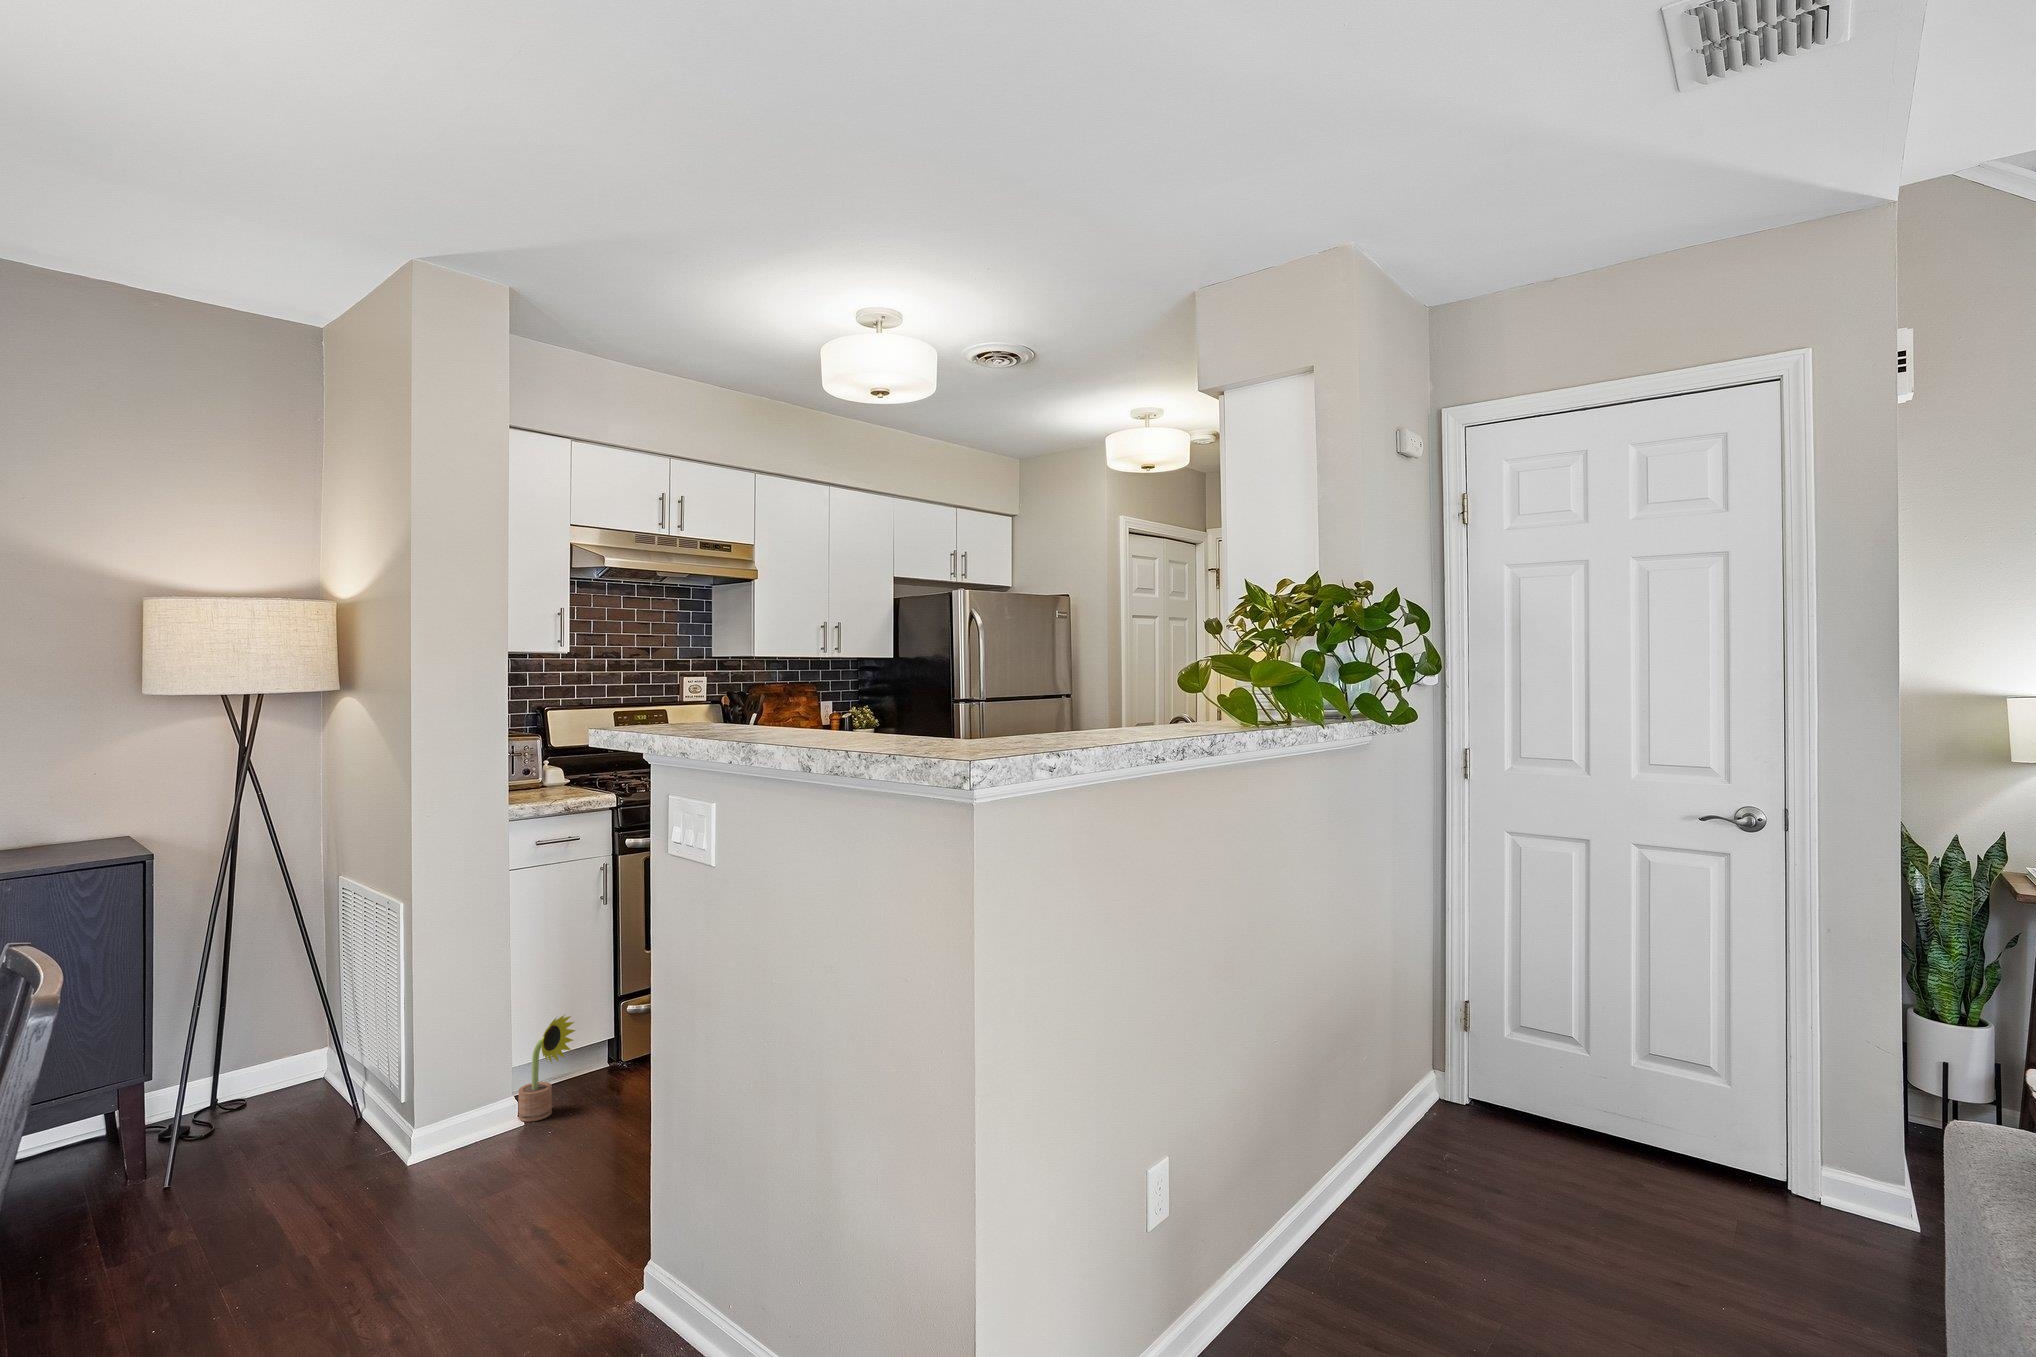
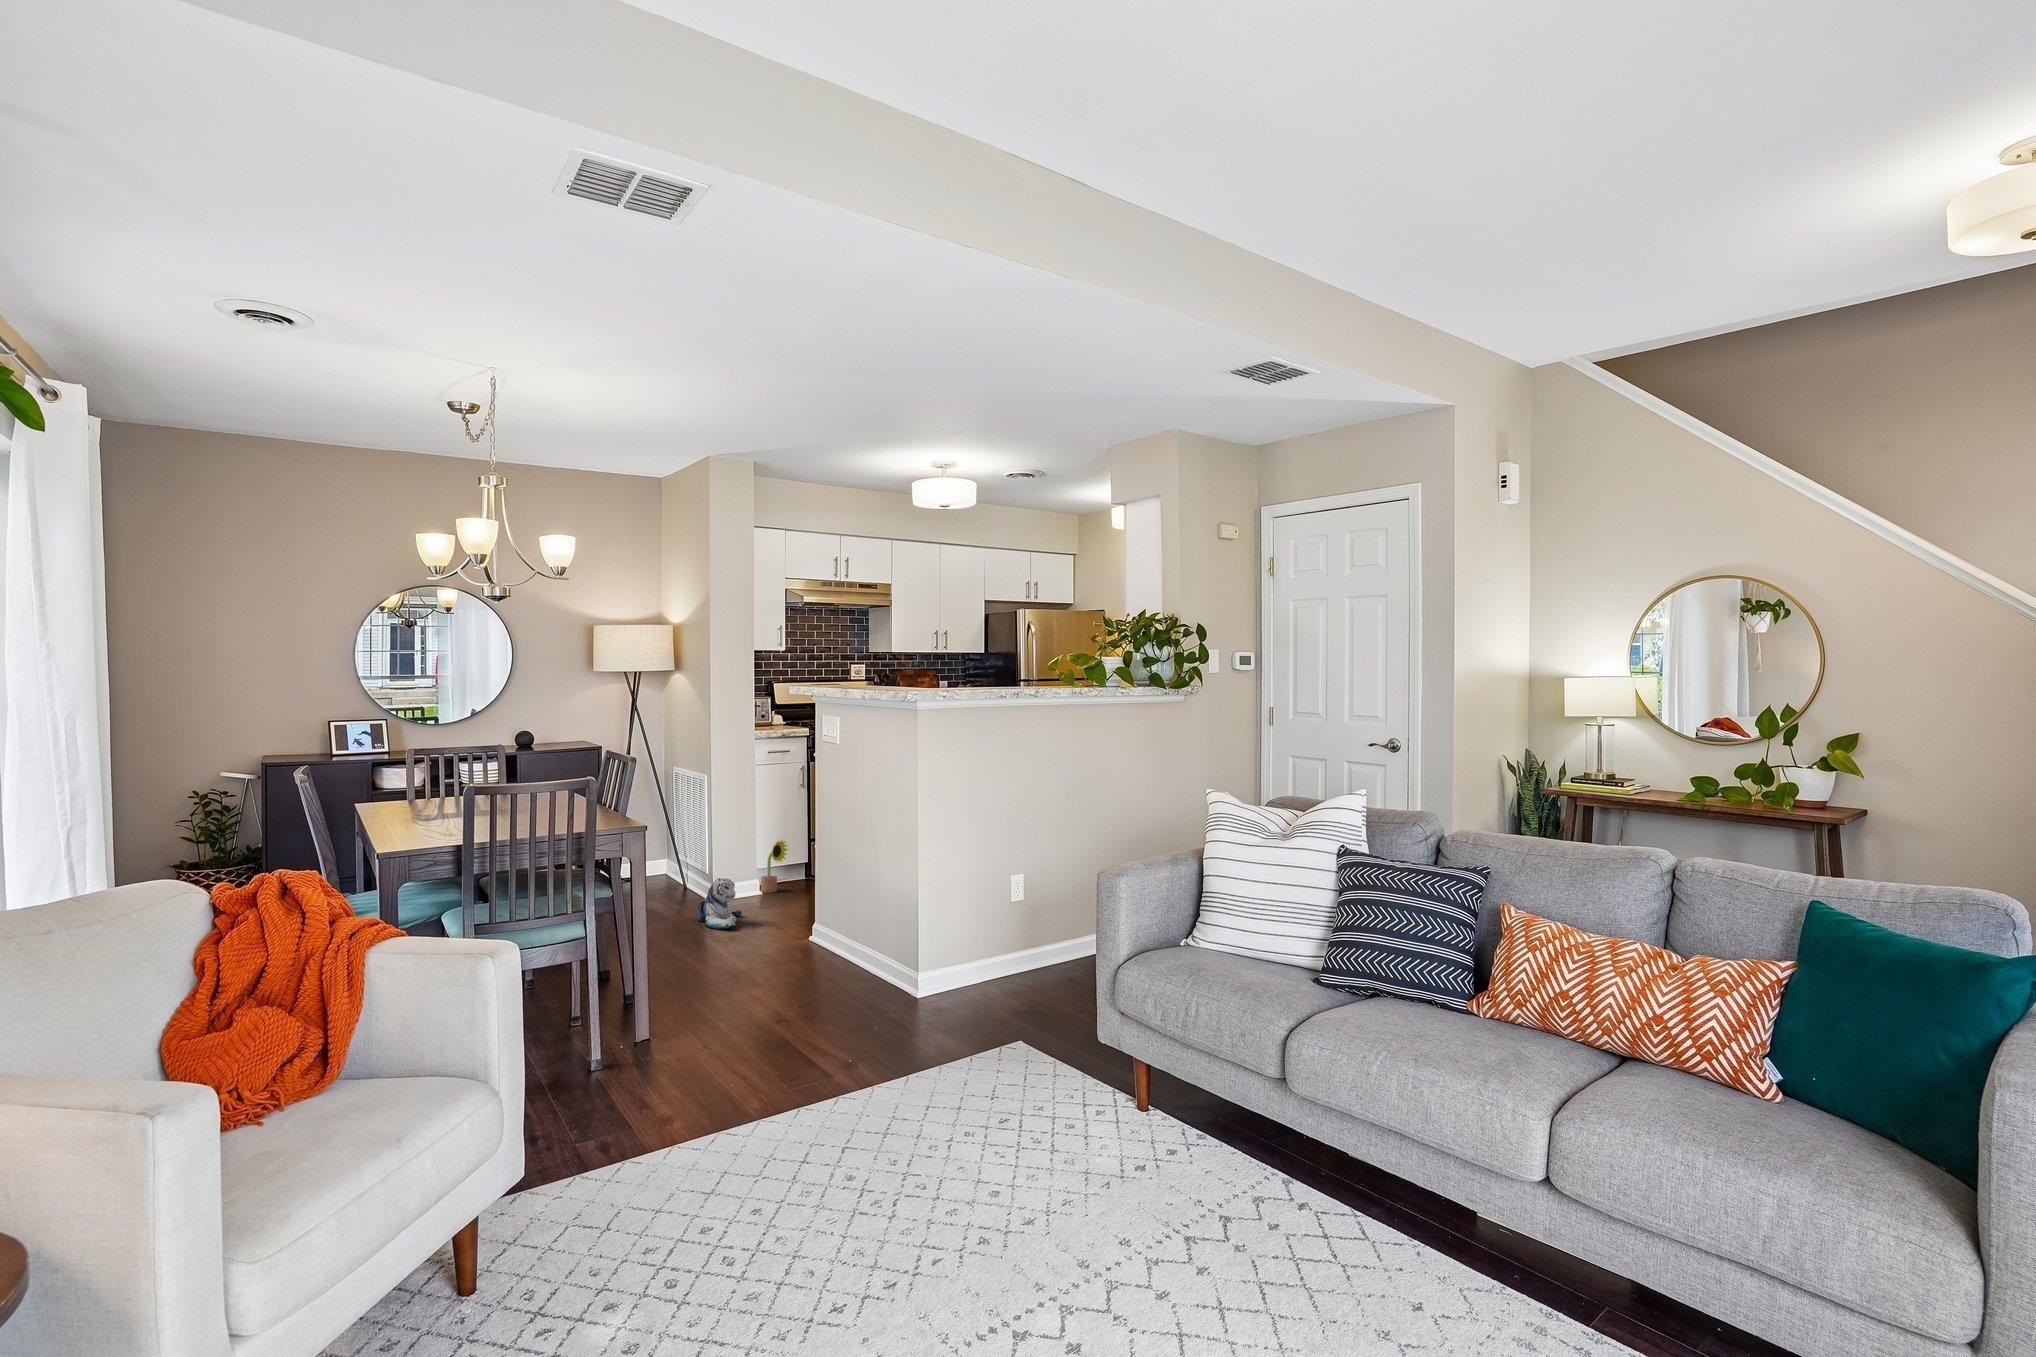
plush toy: none [359,1153,471,1290] -> present [697,878,742,929]

